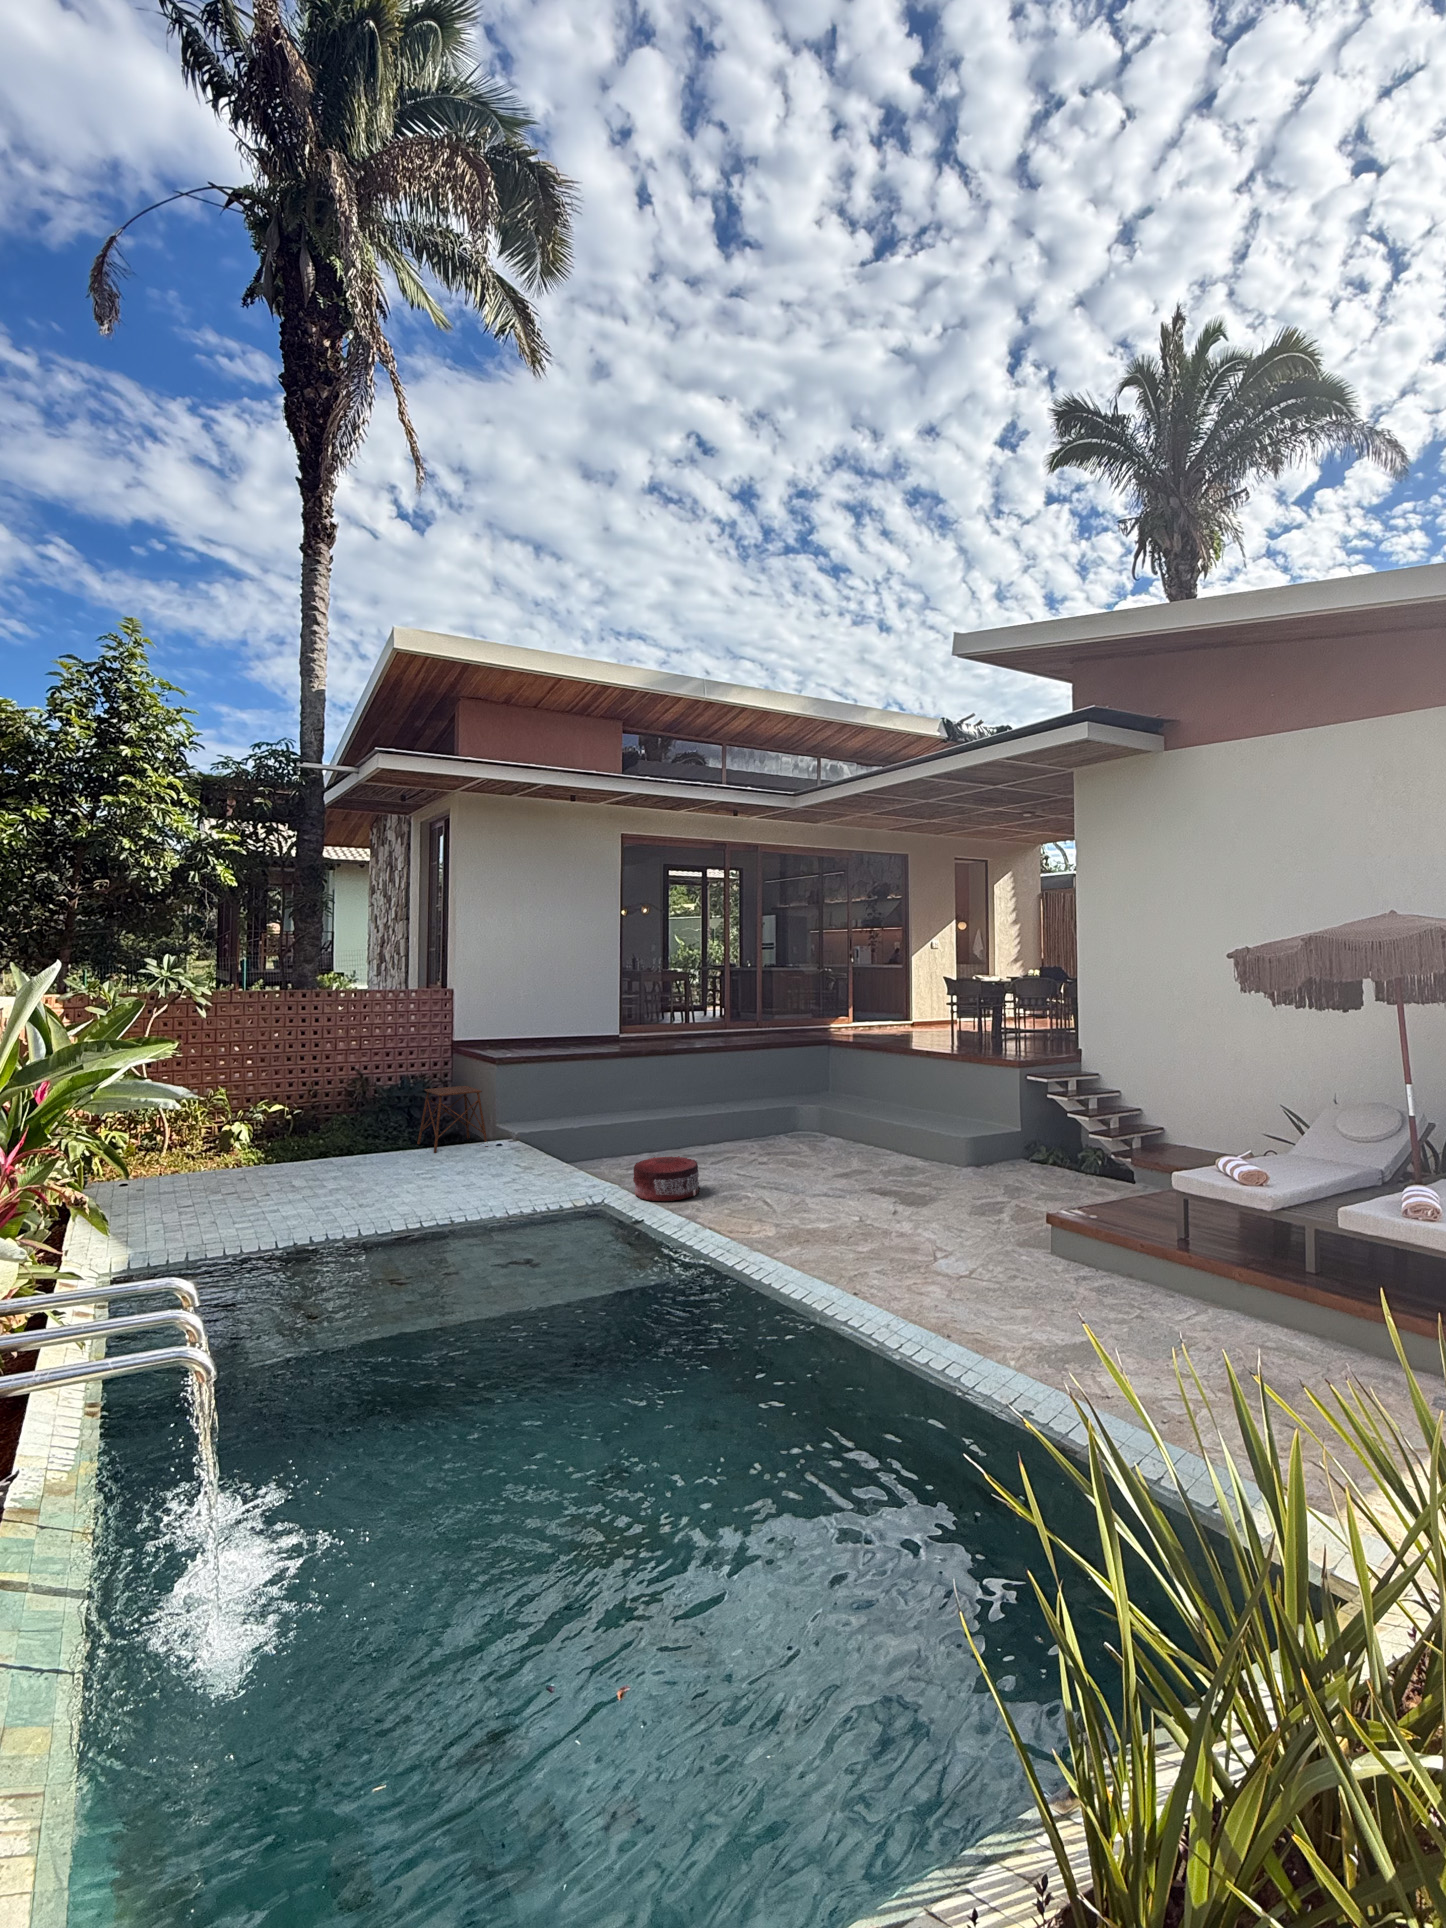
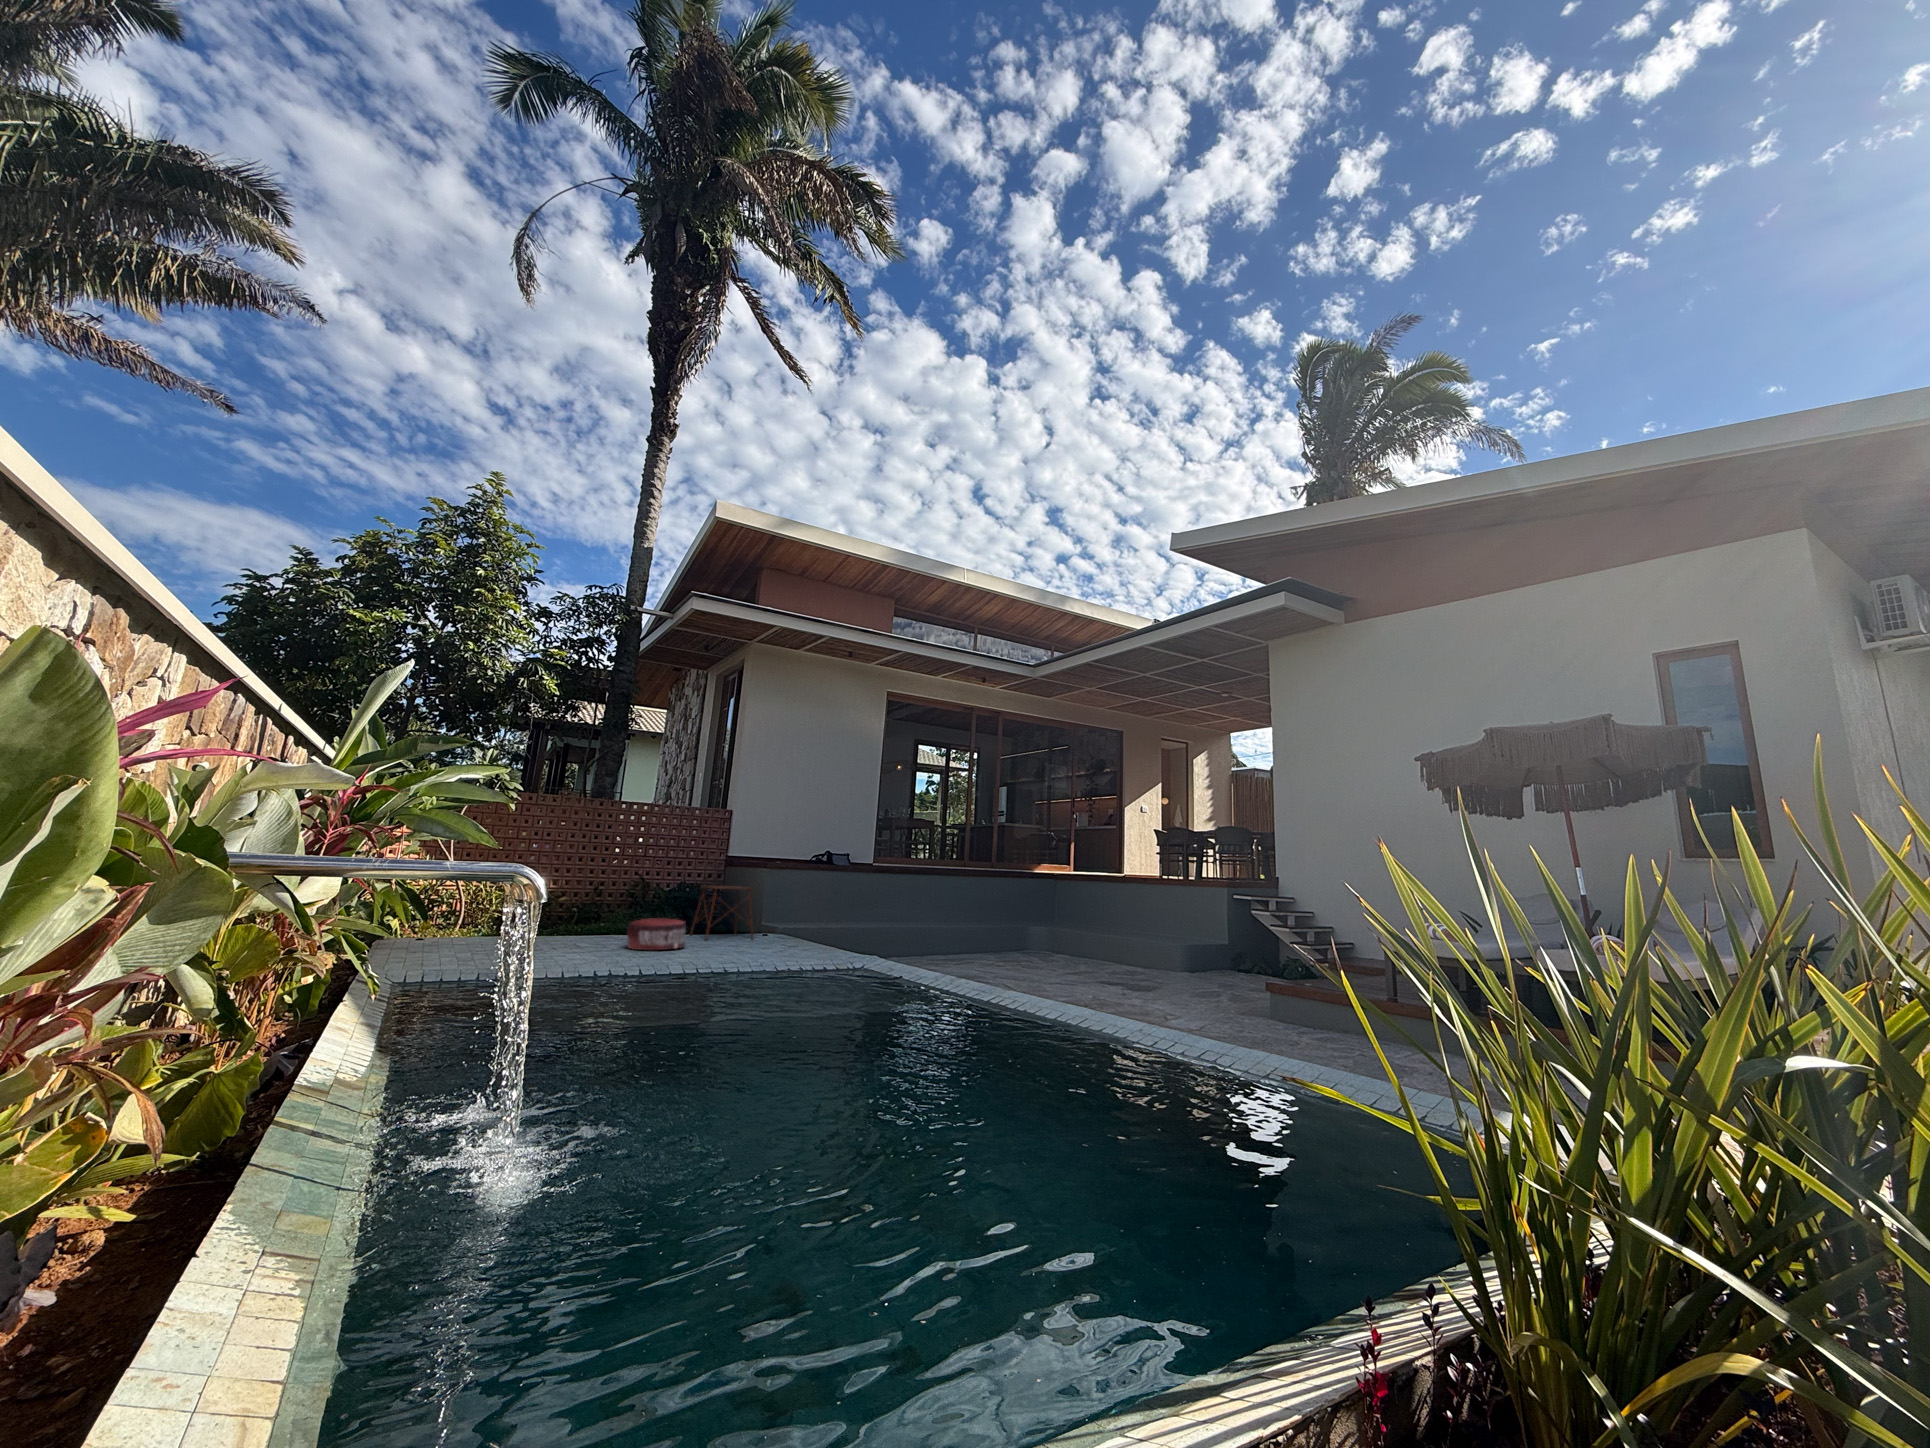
pouf: present [633,1156,700,1201] -> present [627,918,686,950]

